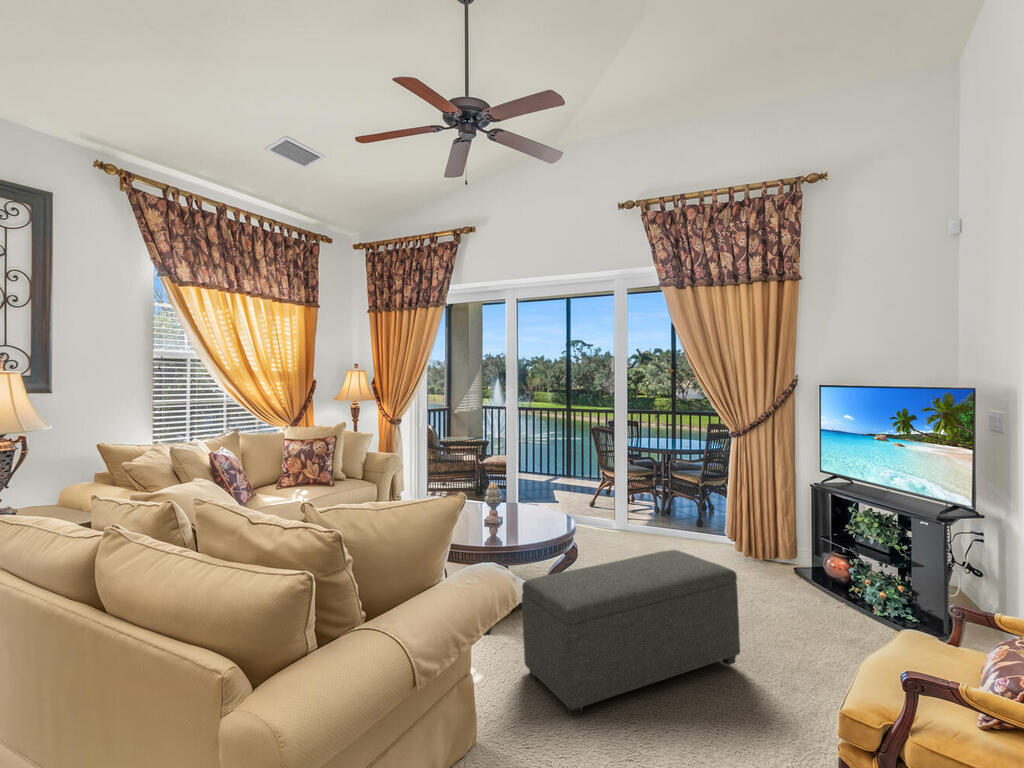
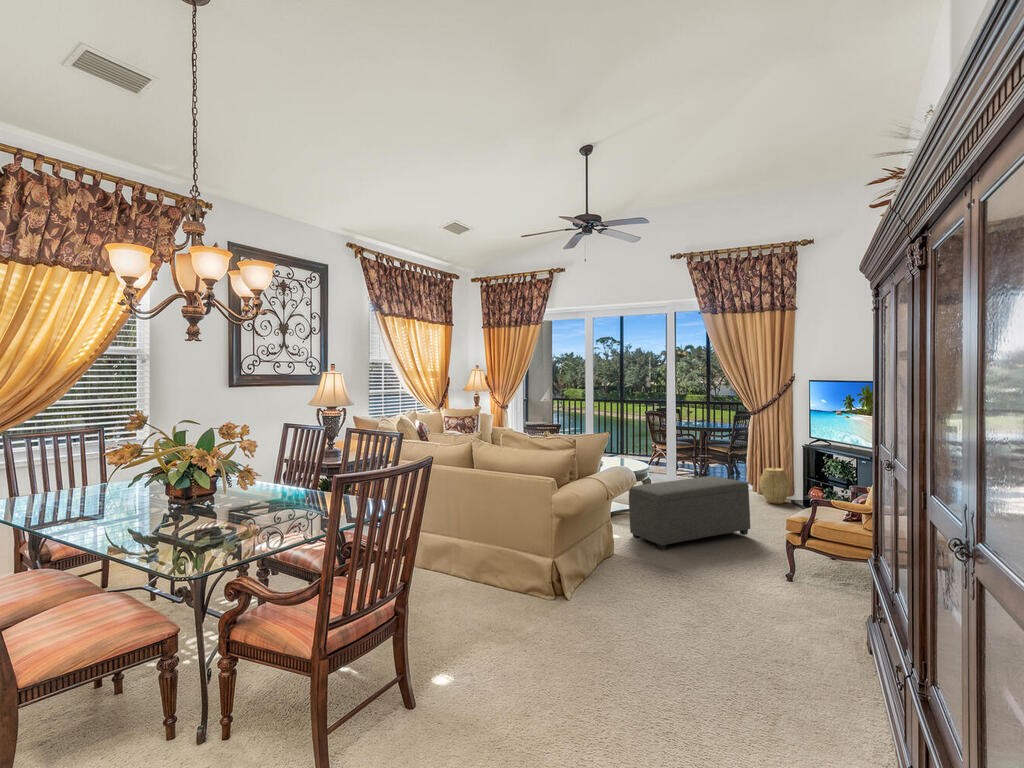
woven basket: none [747,519,795,576] -> present [760,467,791,504]

